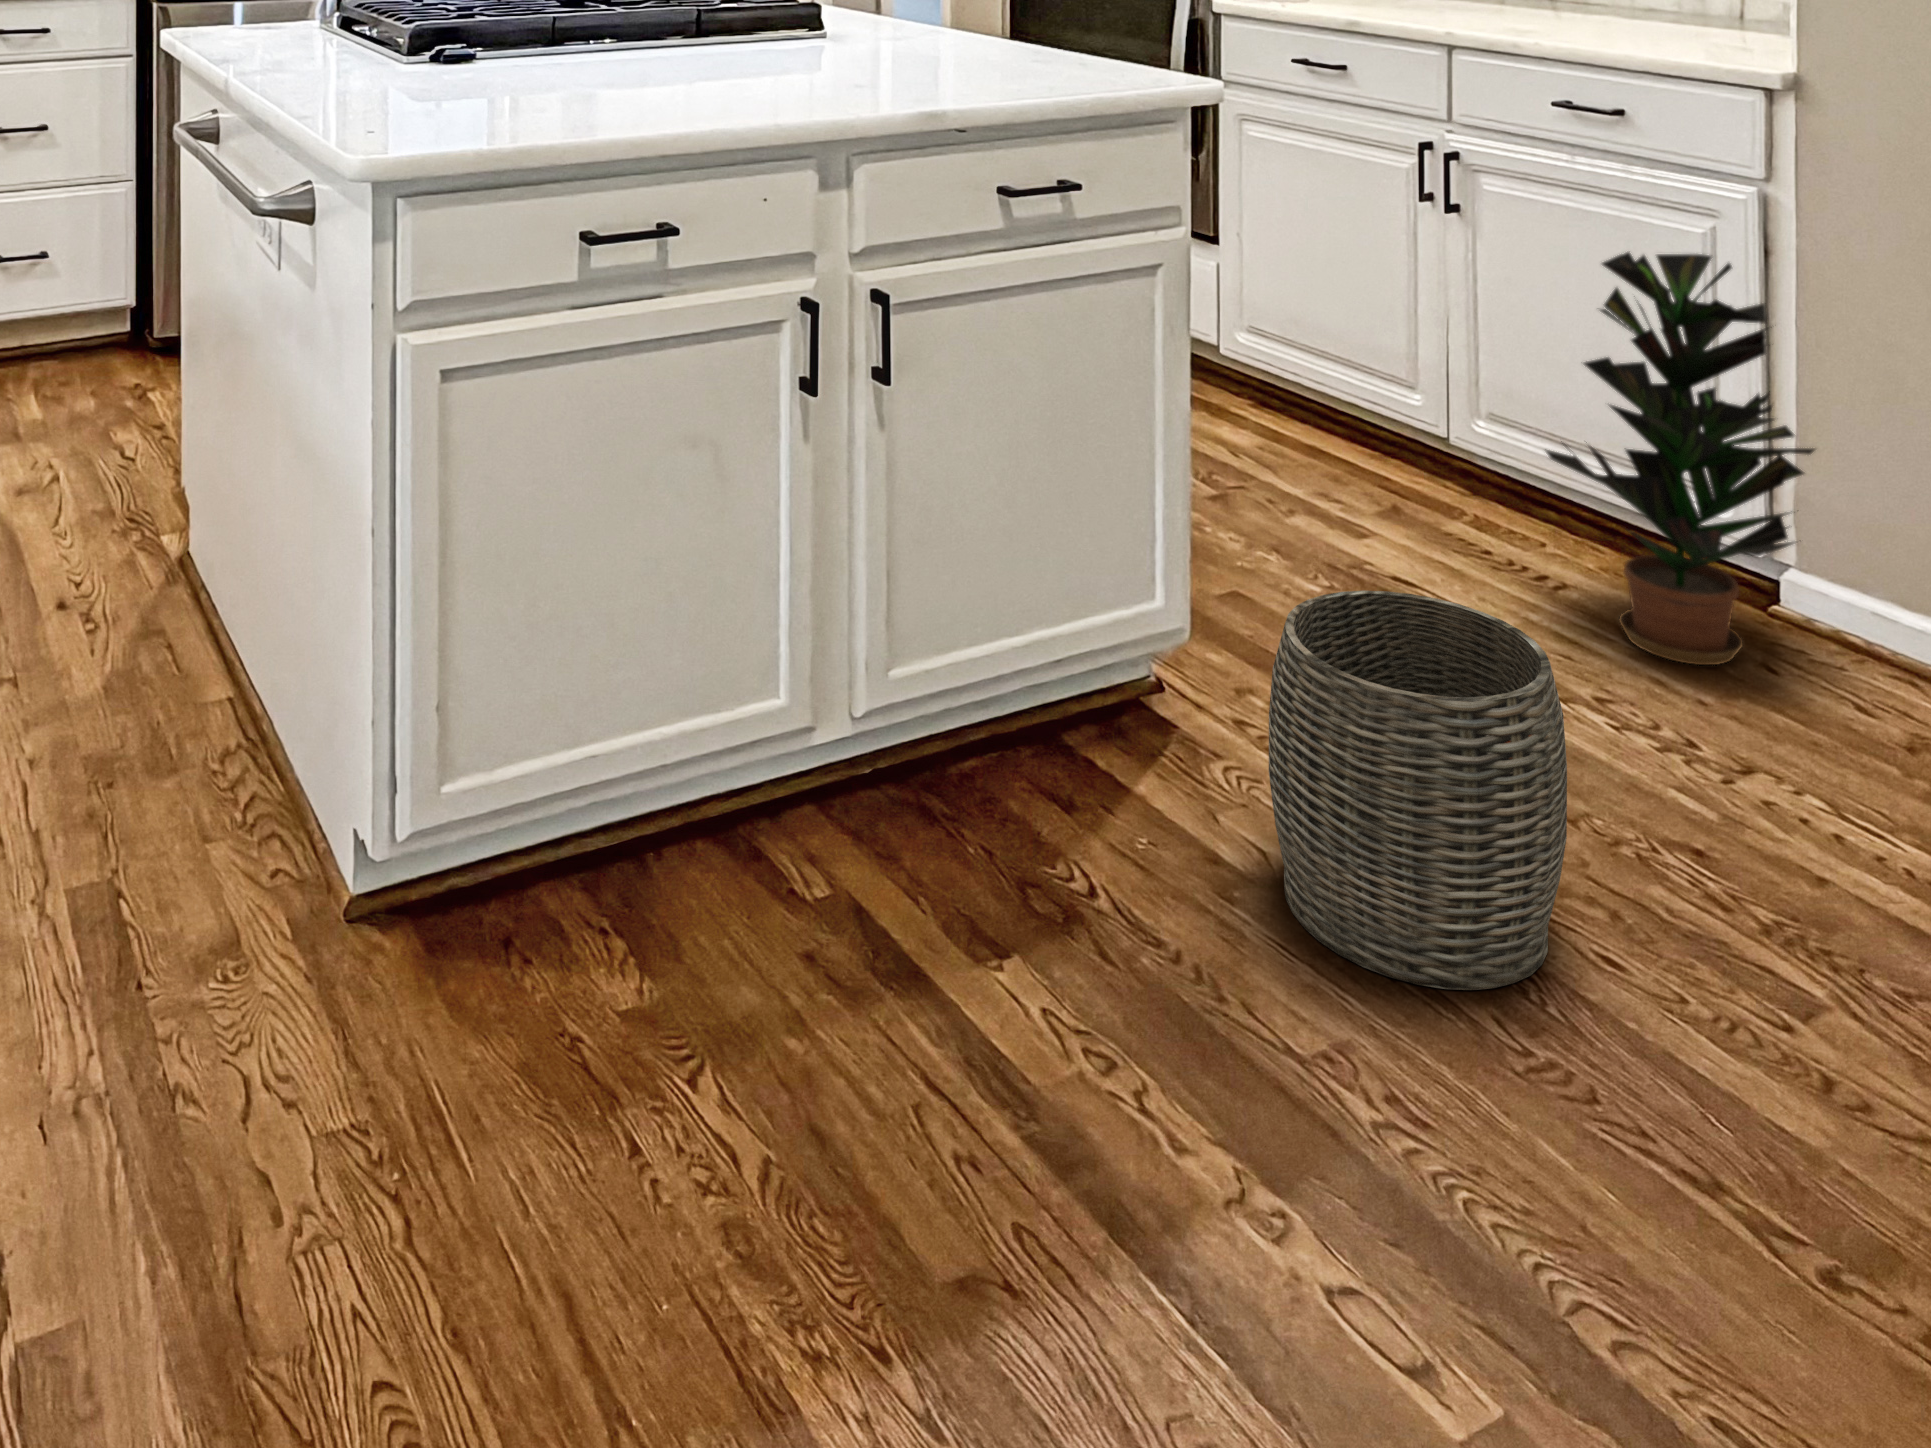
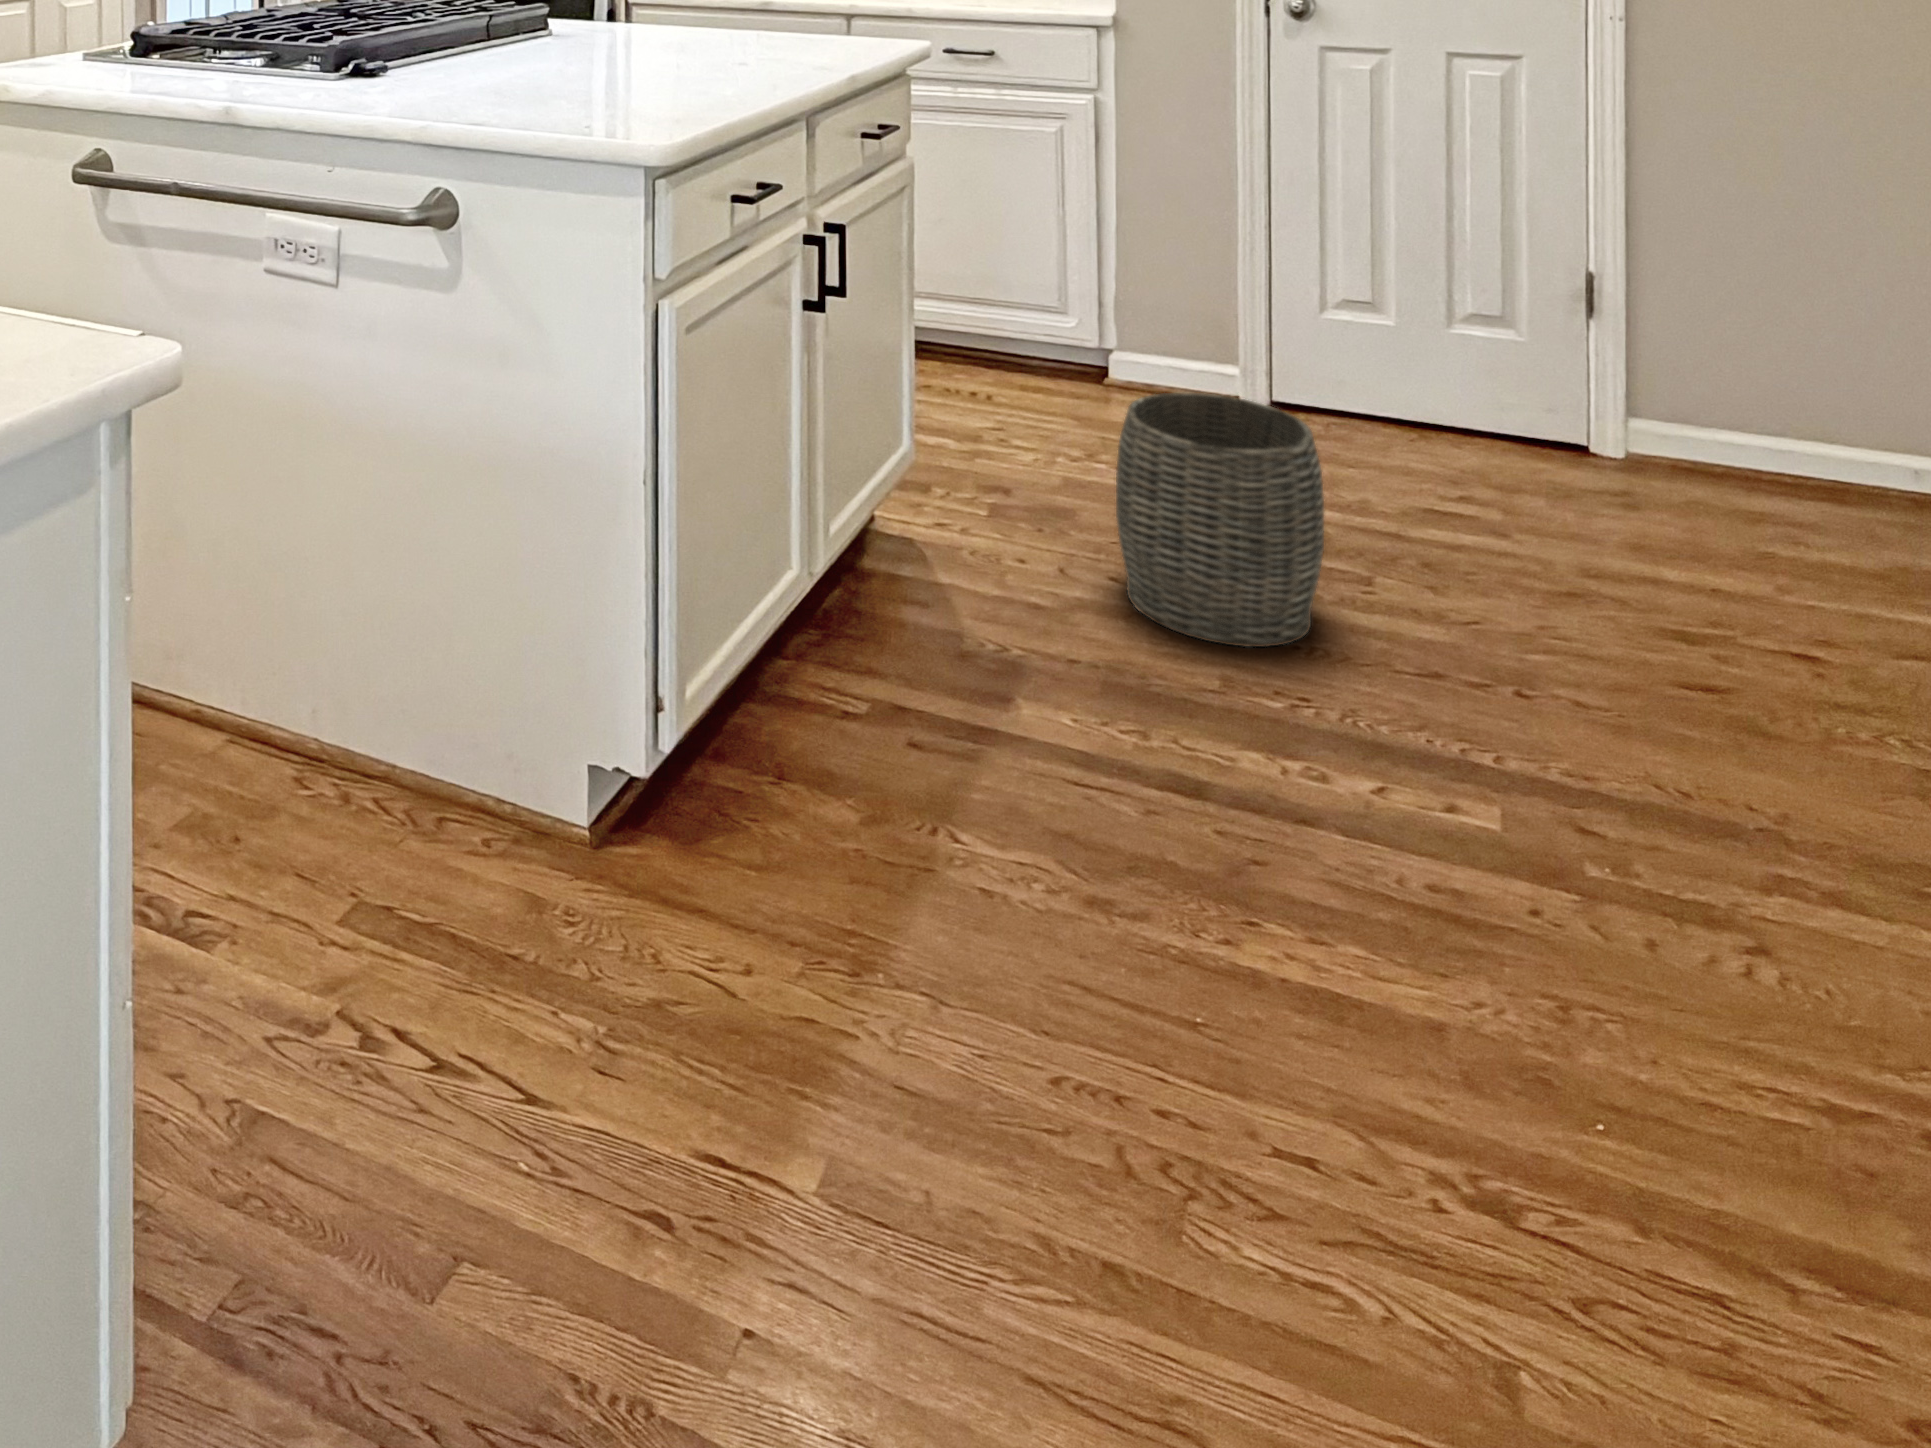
potted plant: present [1546,252,1815,665] -> none [1009,142,1187,418]

